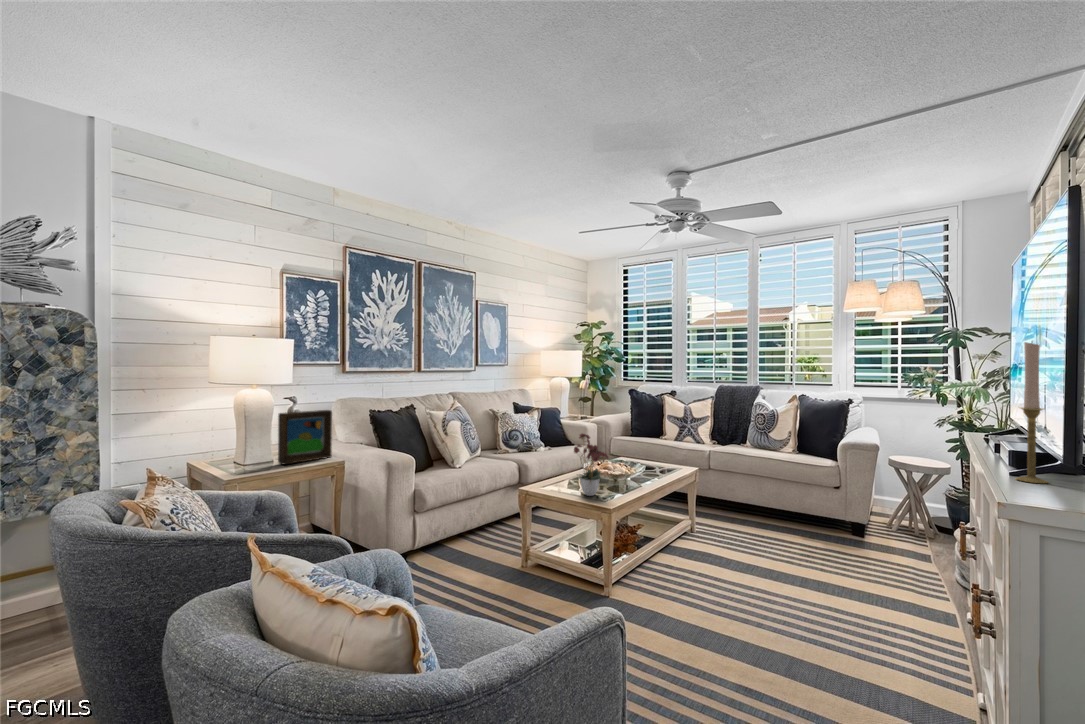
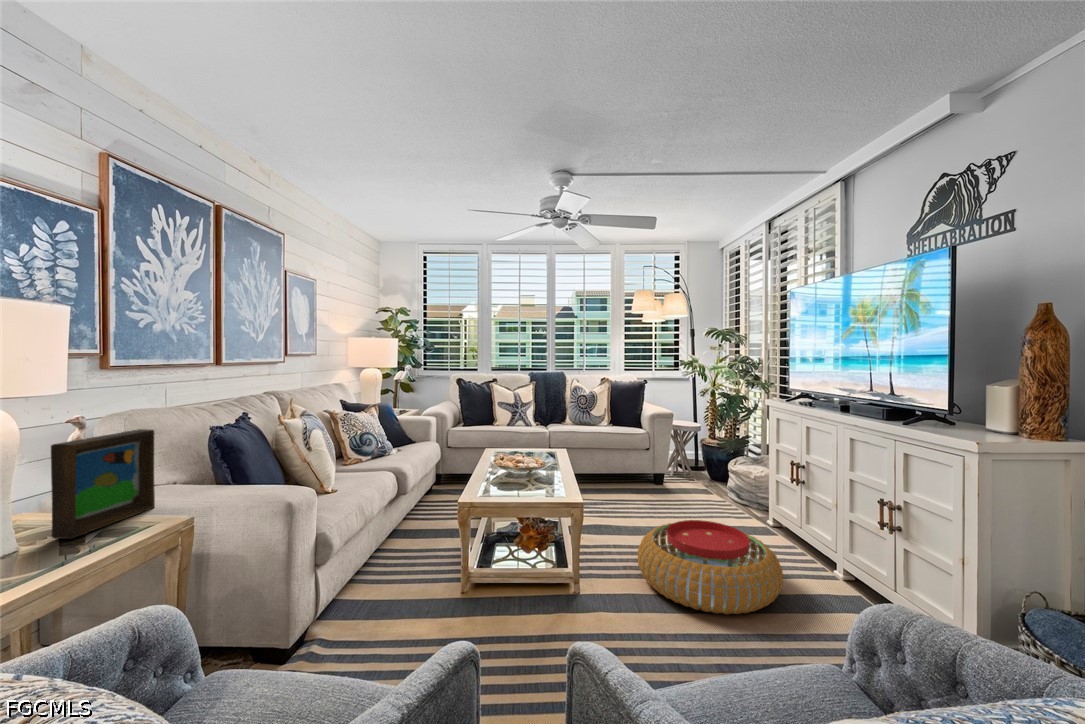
candlestick: present [1016,342,1048,483] -> none [965,344,987,437]
flower arrangement: present [574,434,608,496] -> none [512,426,559,495]
pouf: none [679,554,855,668] -> present [637,520,783,614]

